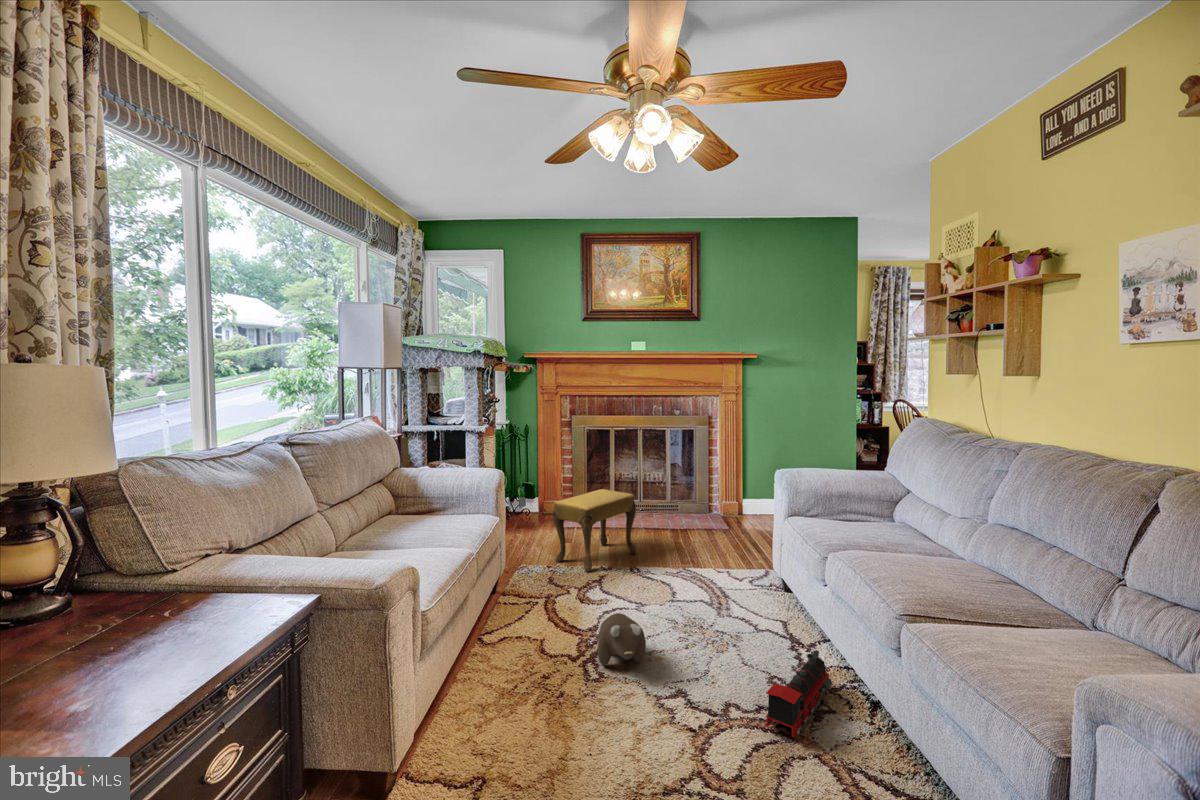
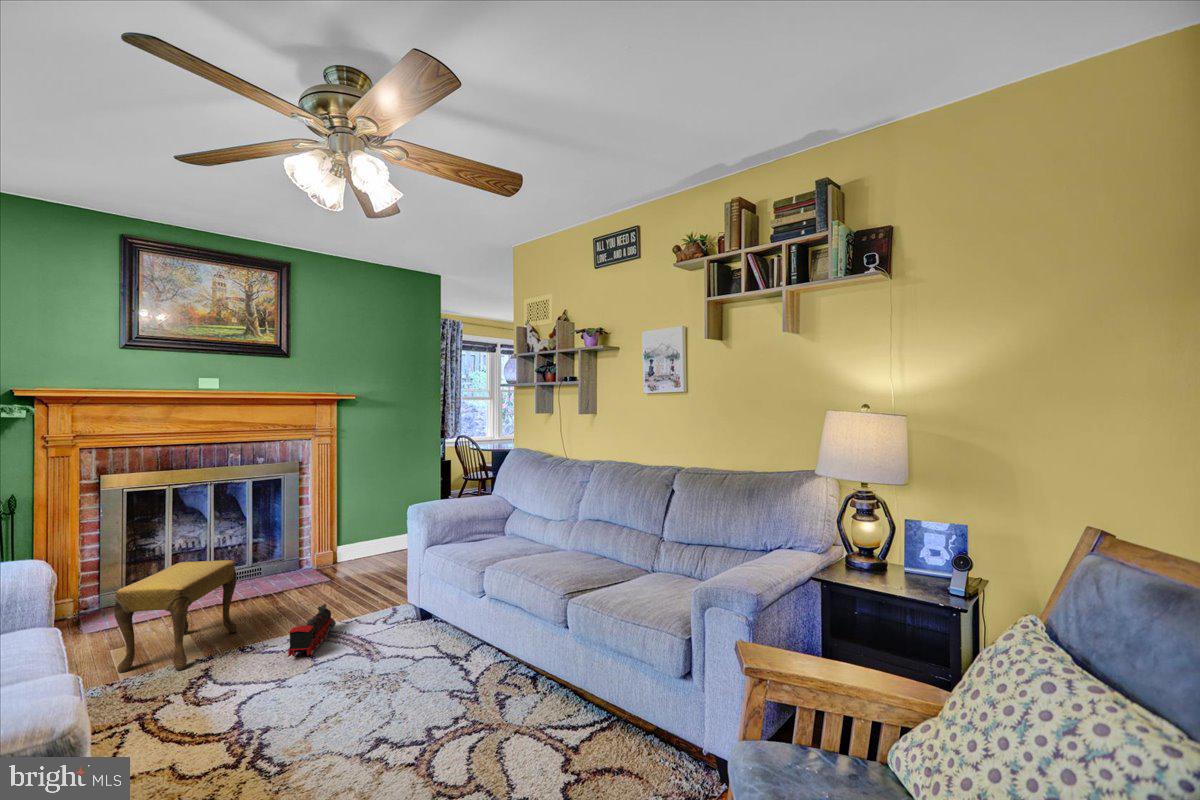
plush toy: present [598,613,646,666] -> none [260,687,329,754]
toy train: present [766,650,832,737] -> present [288,604,336,656]

